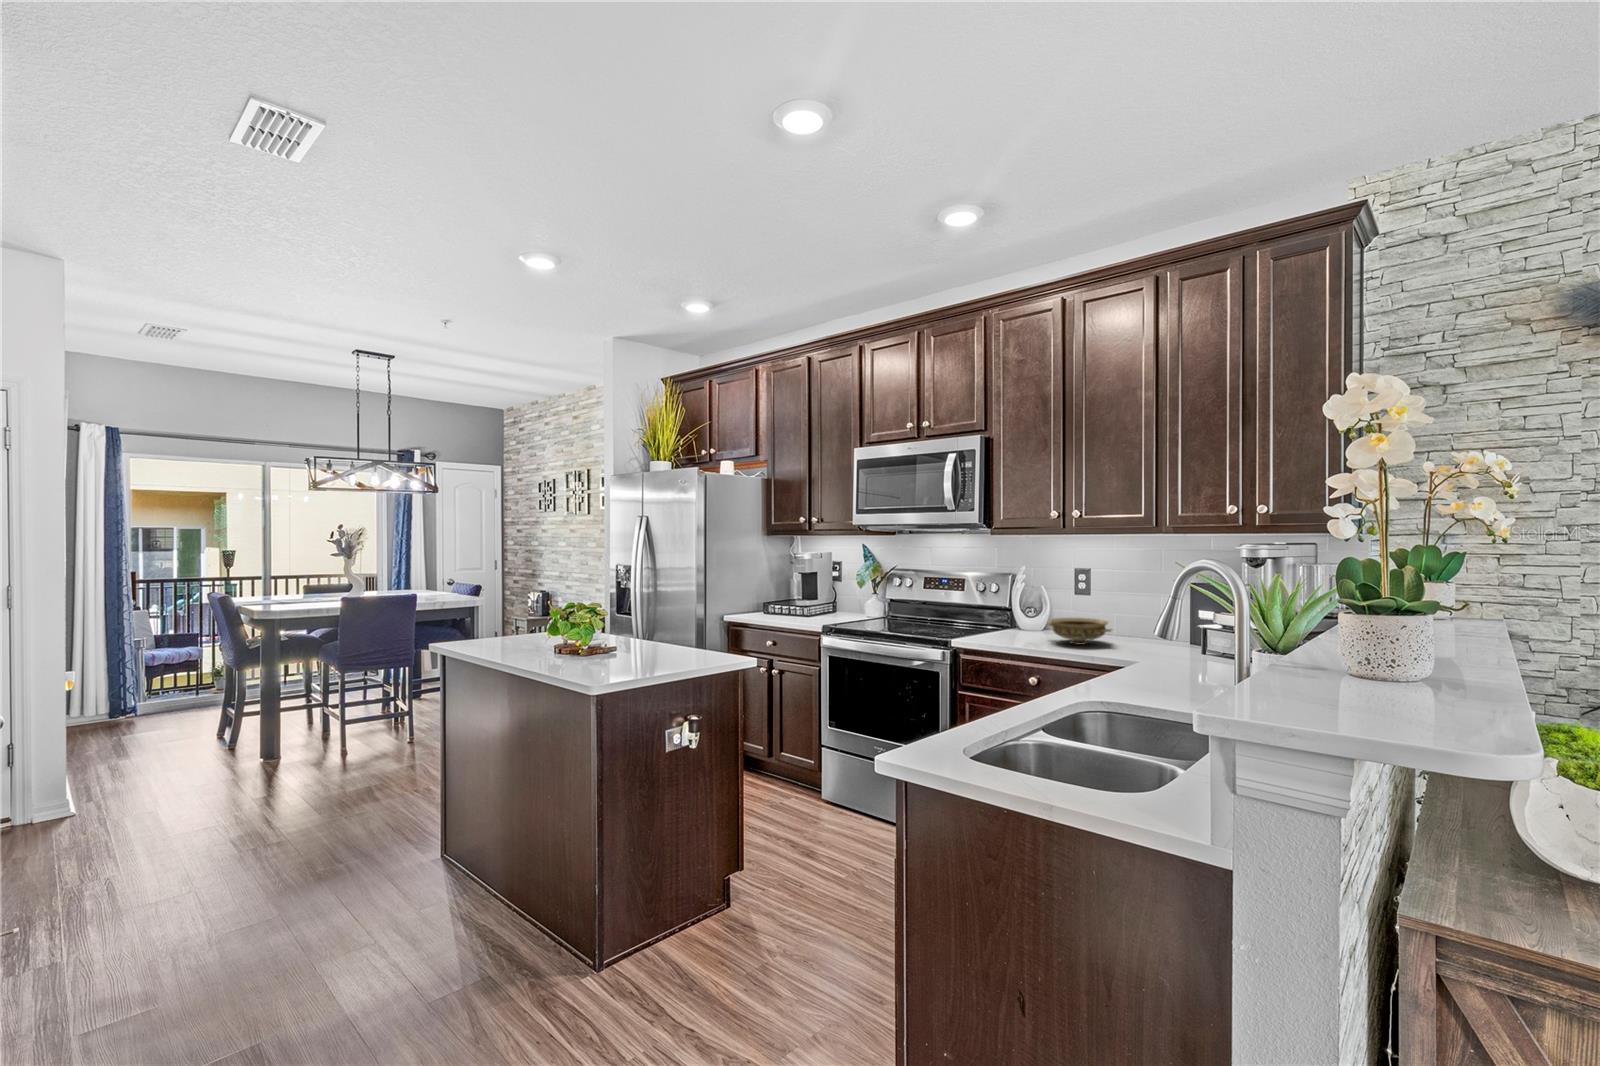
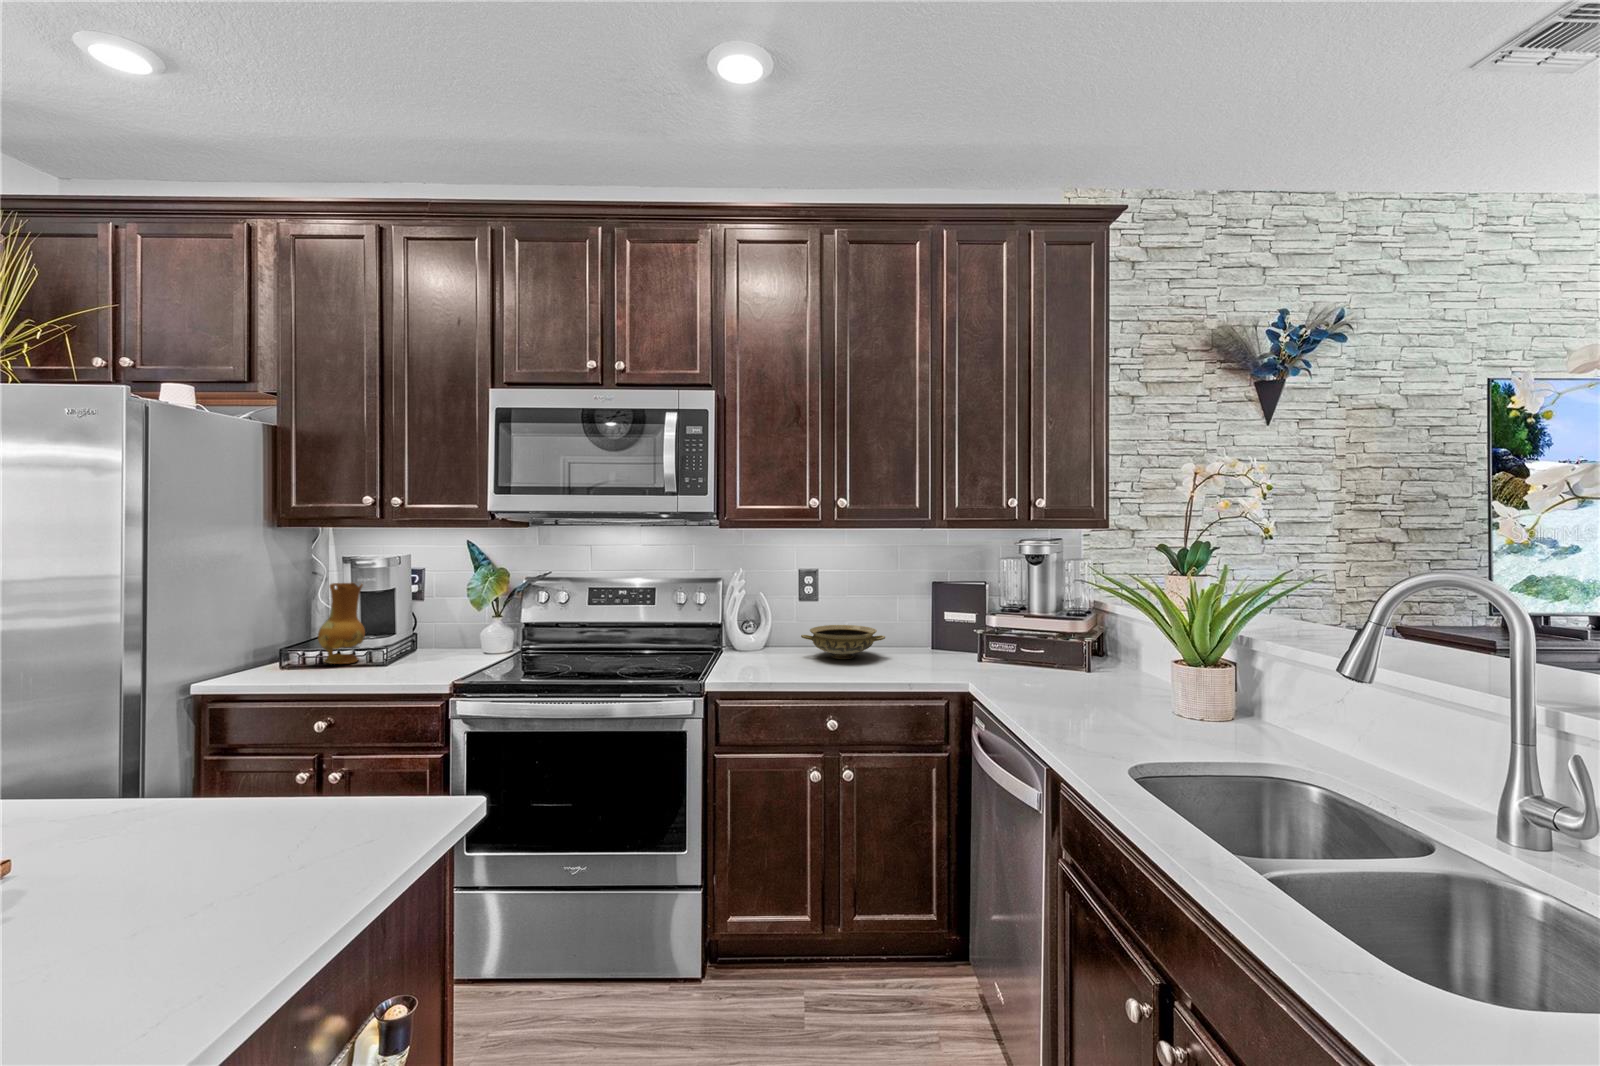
ceramic jug: none [782,566,804,614] -> present [318,583,365,664]

